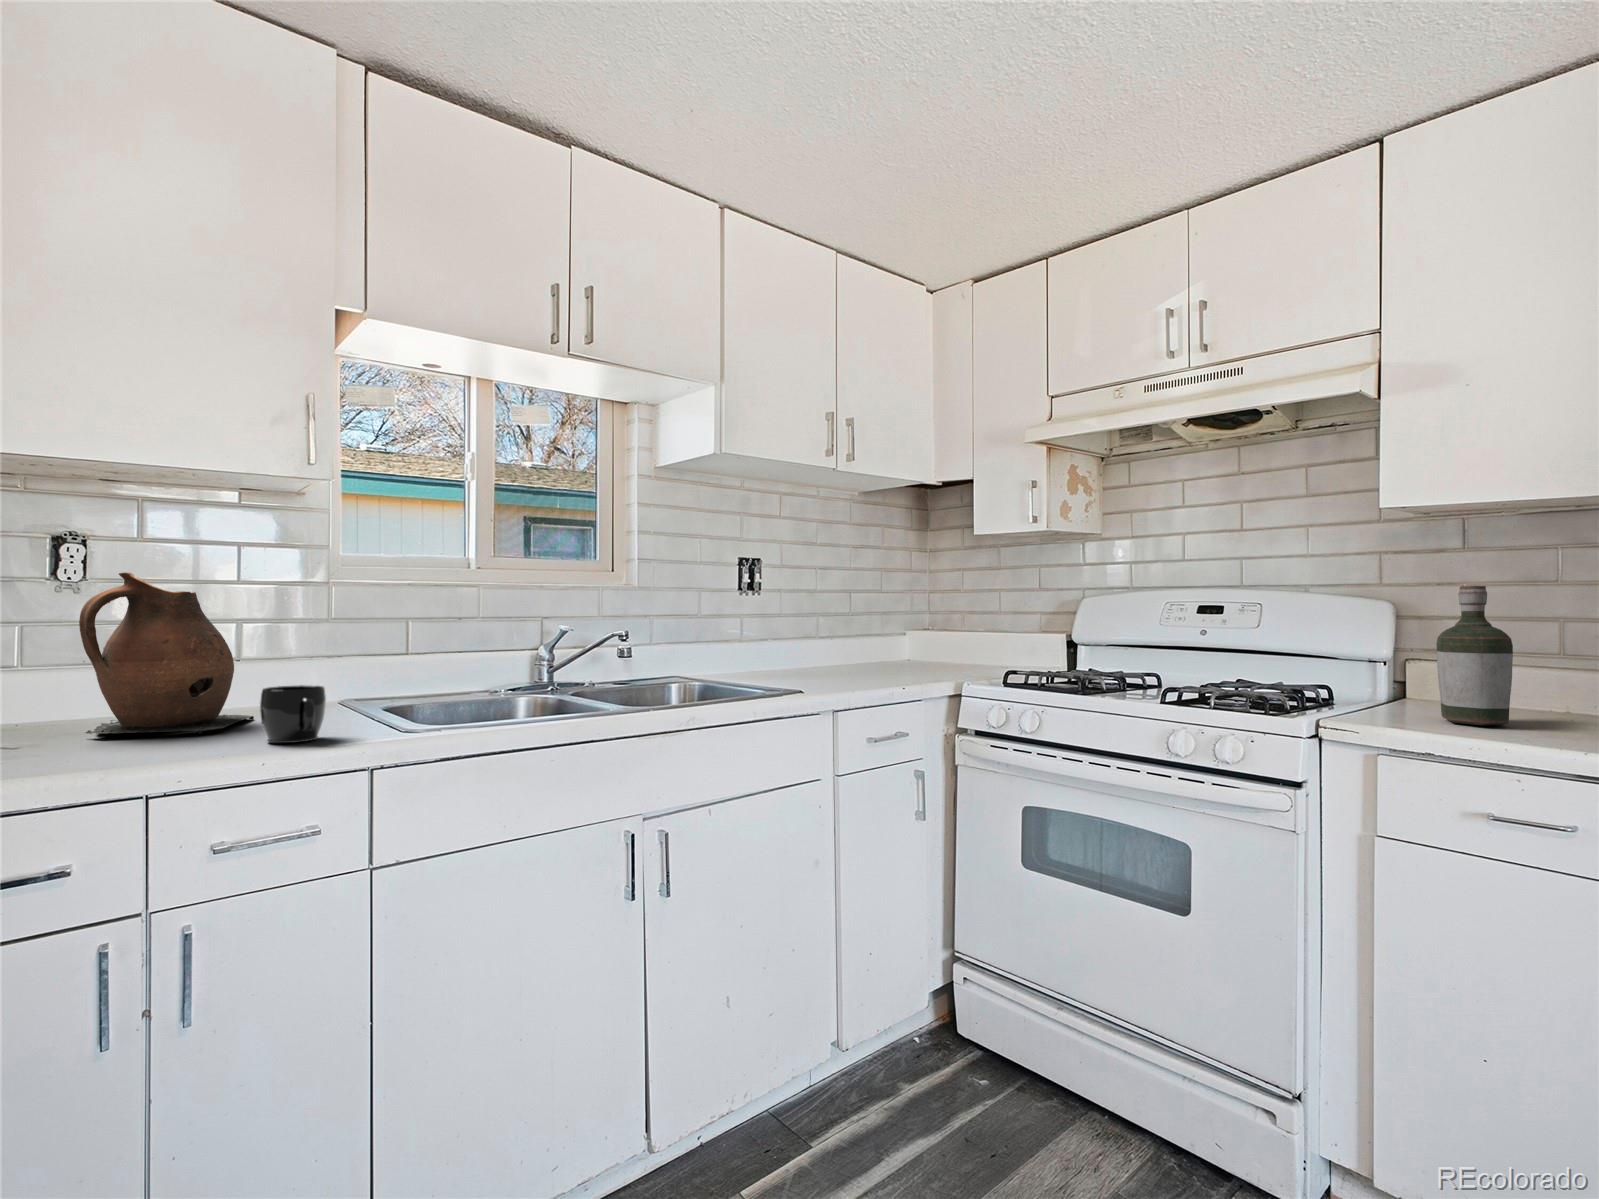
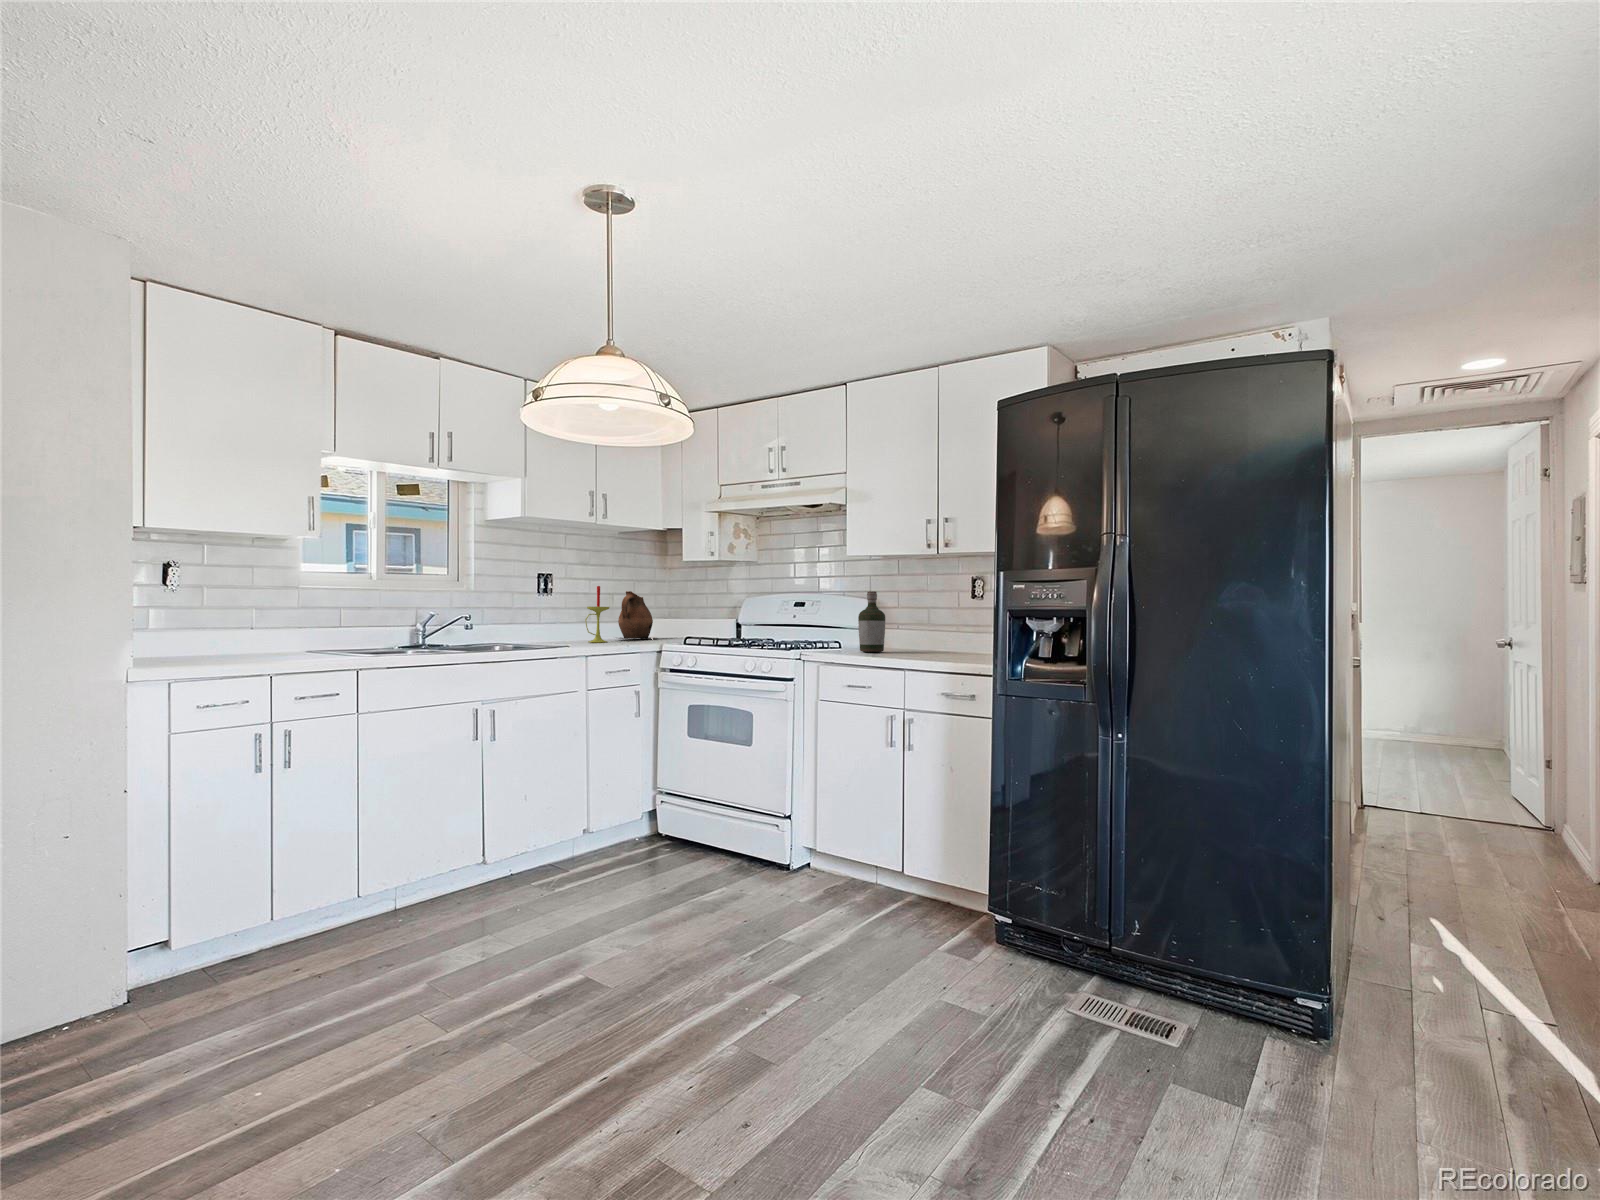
ceramic pitcher: present [79,572,254,734] -> present [618,591,656,639]
candle: none [816,575,855,674] -> present [585,586,609,642]
mug: present [260,685,326,743] -> none [302,634,331,659]

